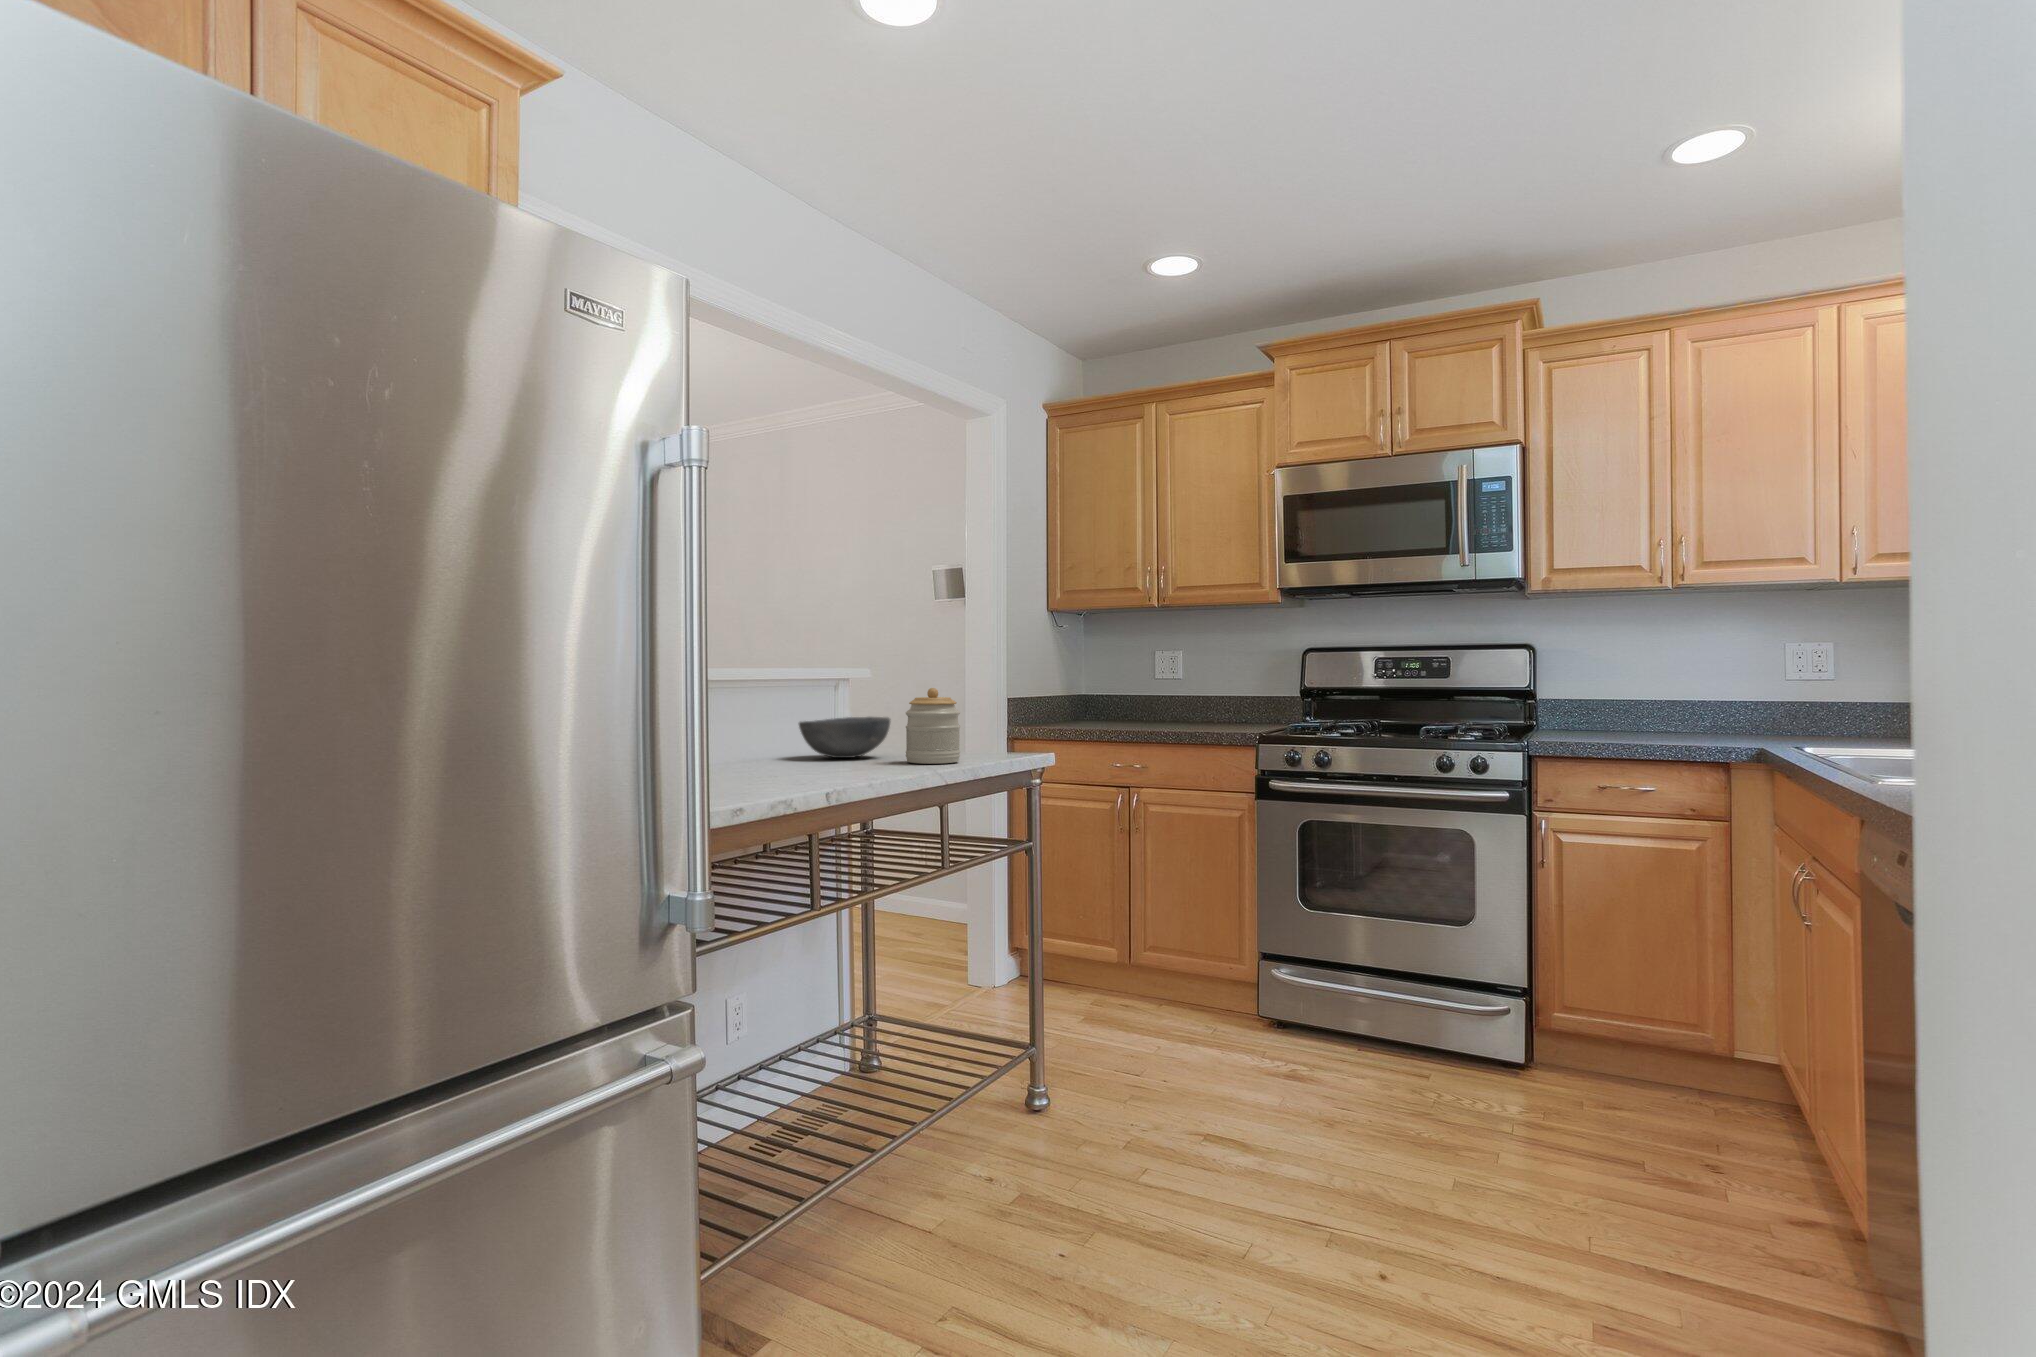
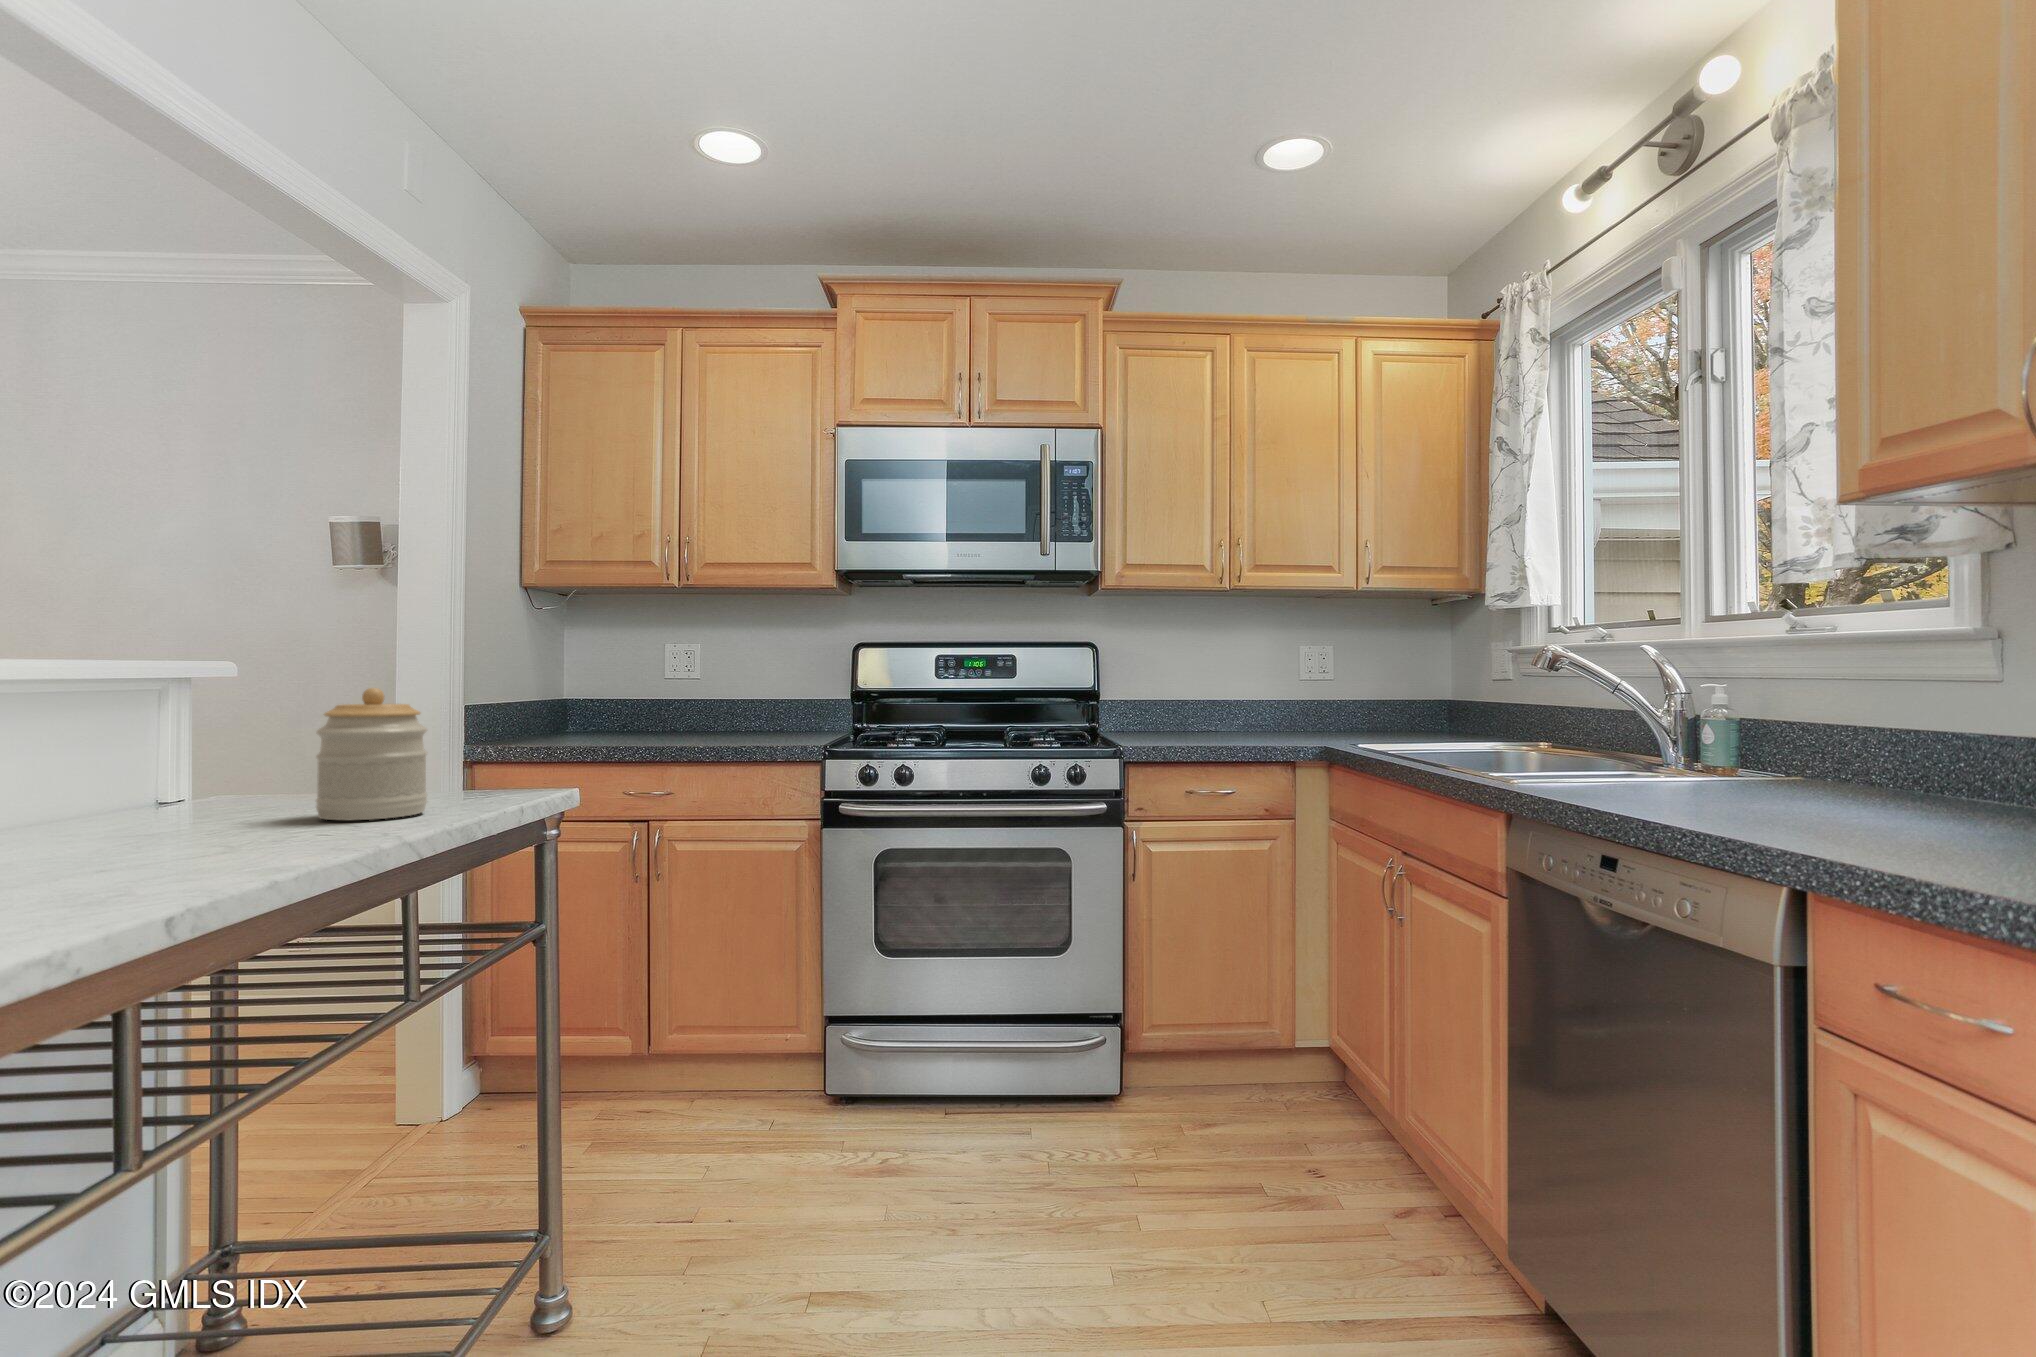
bowl: present [799,717,891,758] -> none [61,739,277,817]

